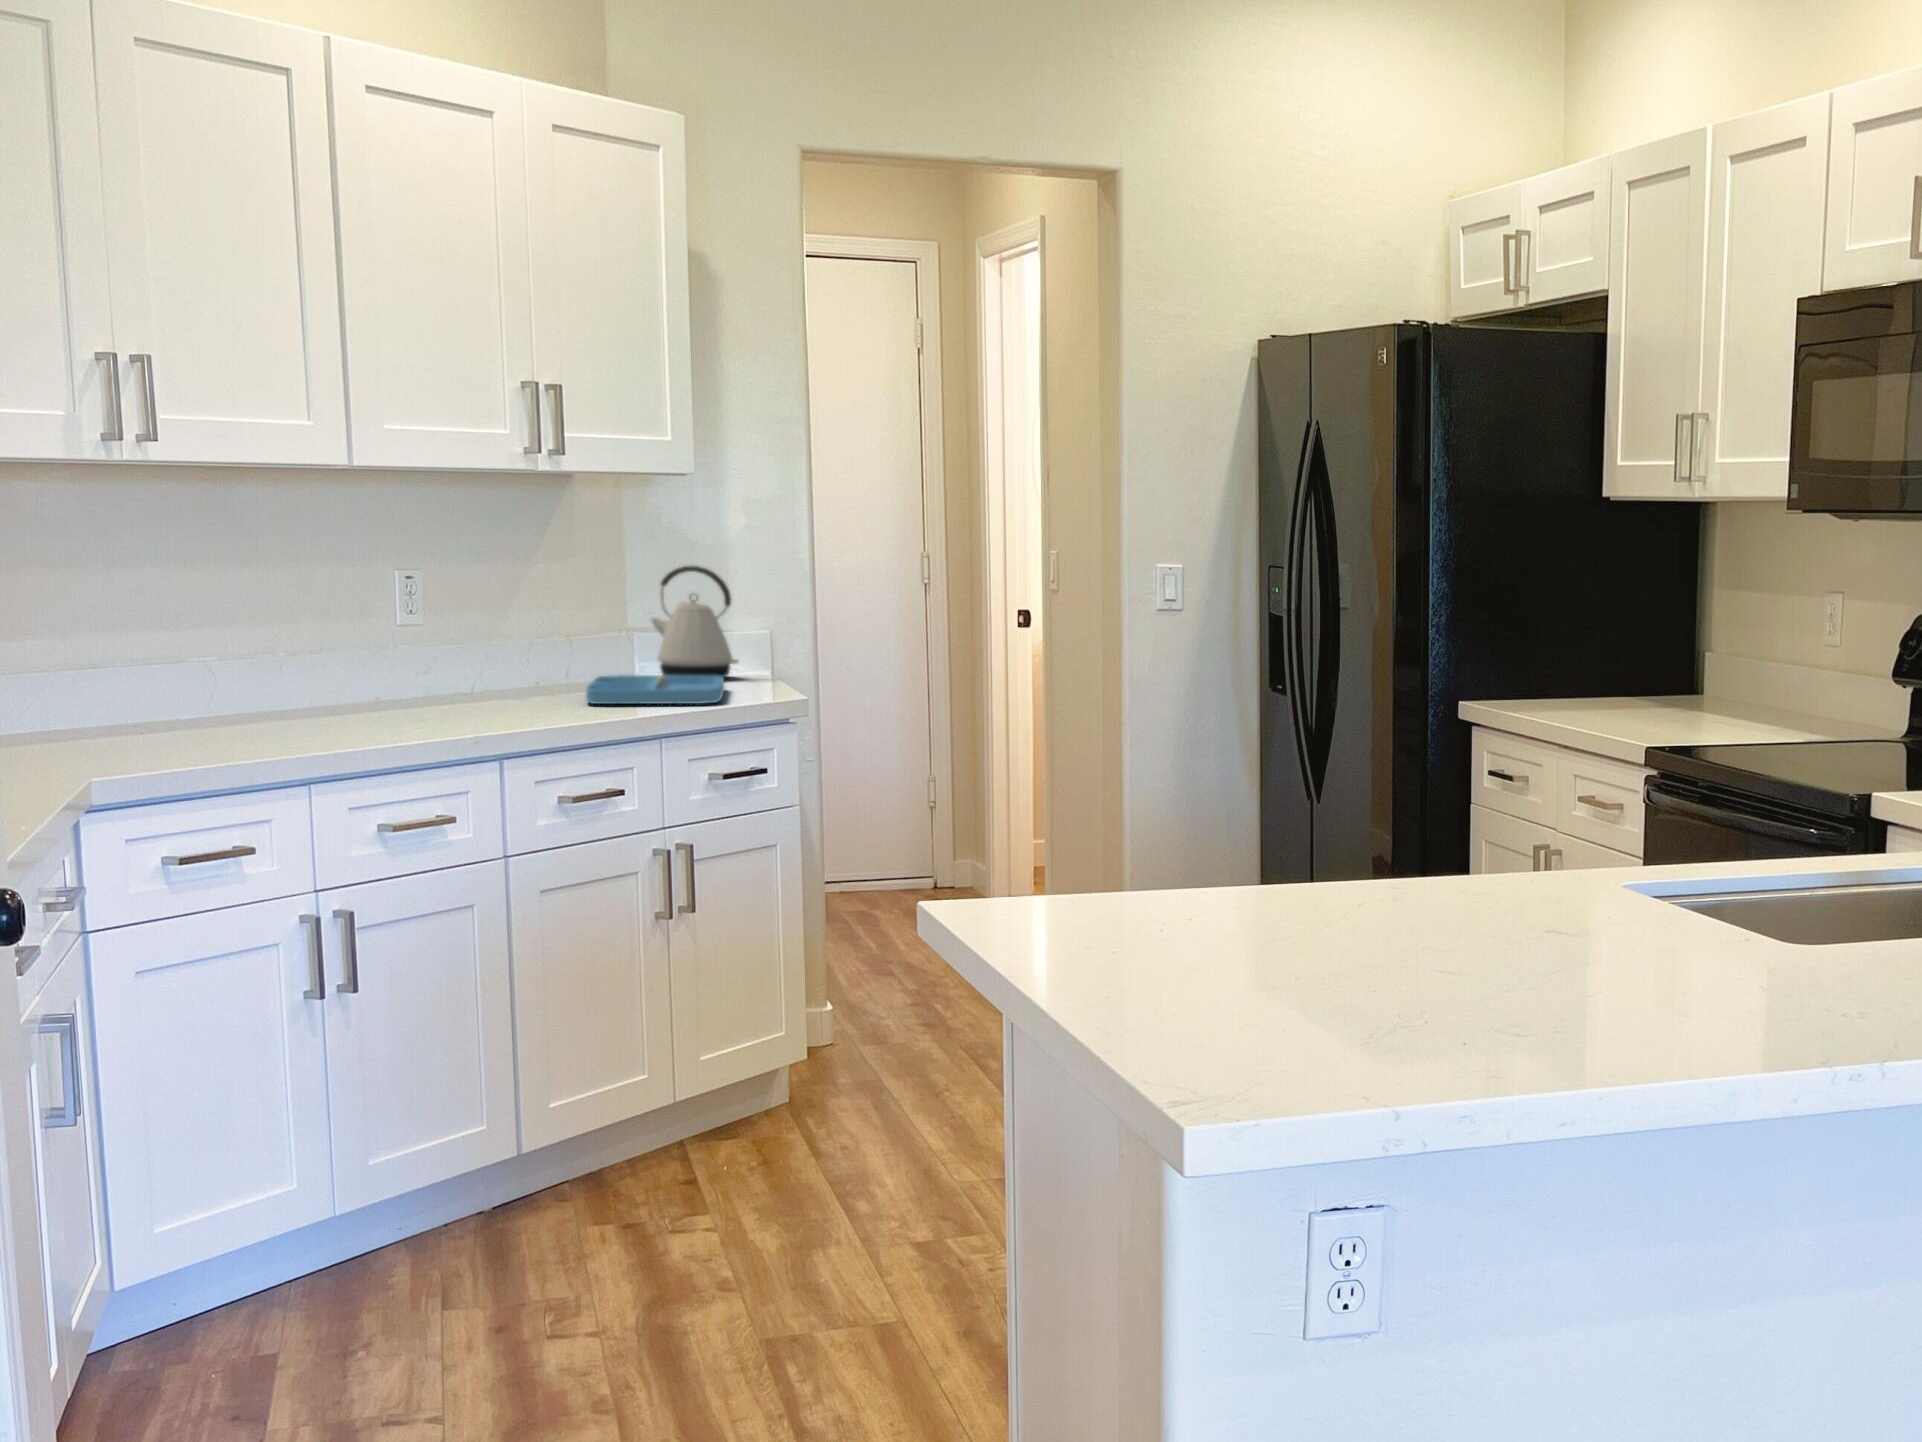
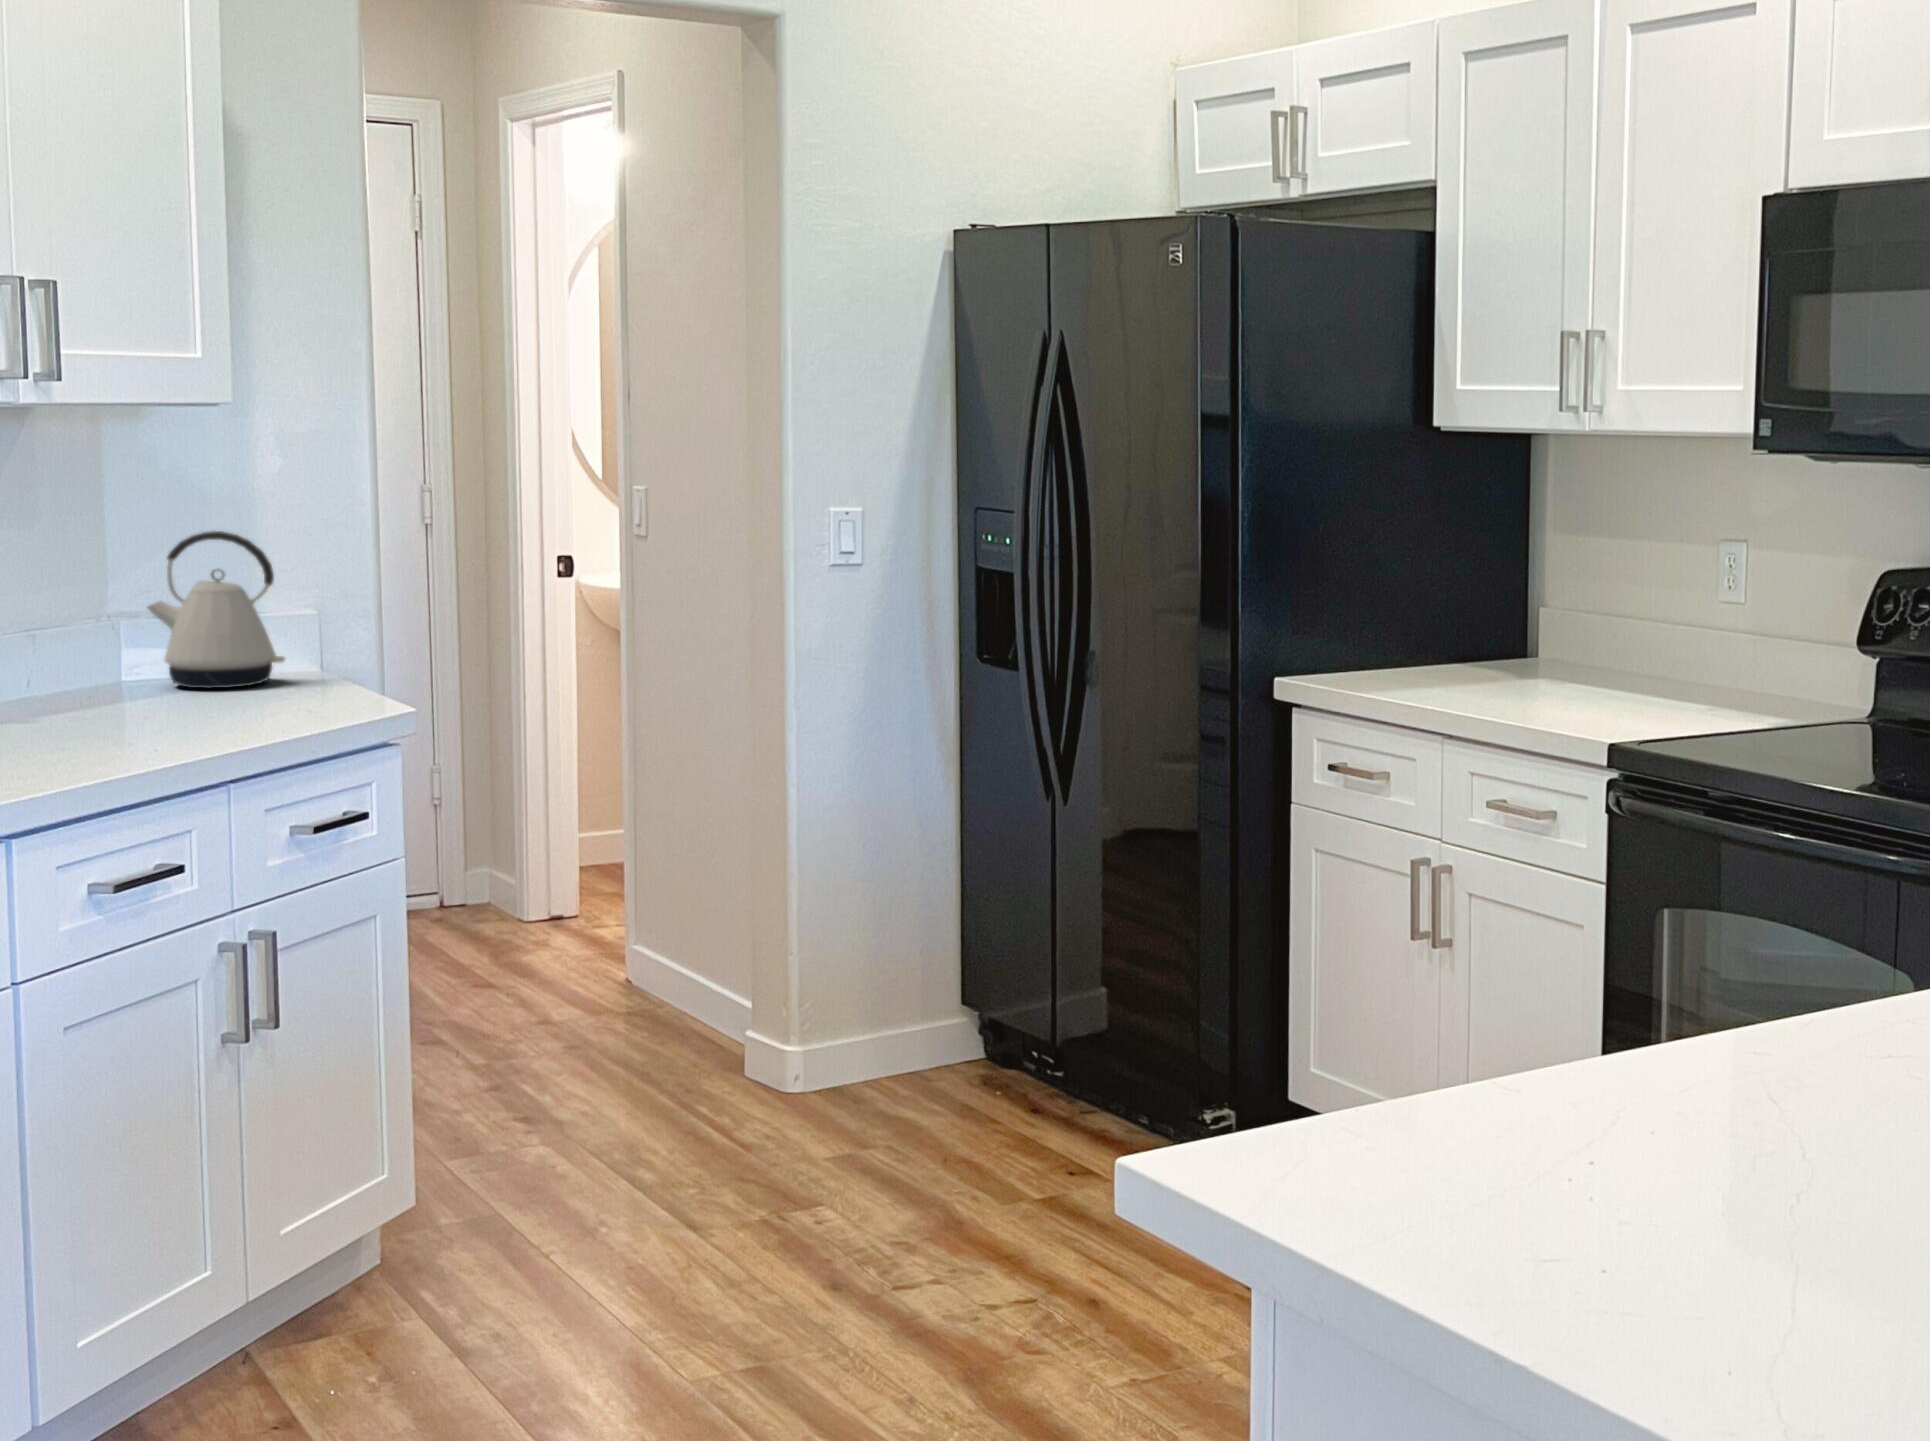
tray: present [586,675,724,704] -> none [91,685,299,741]

